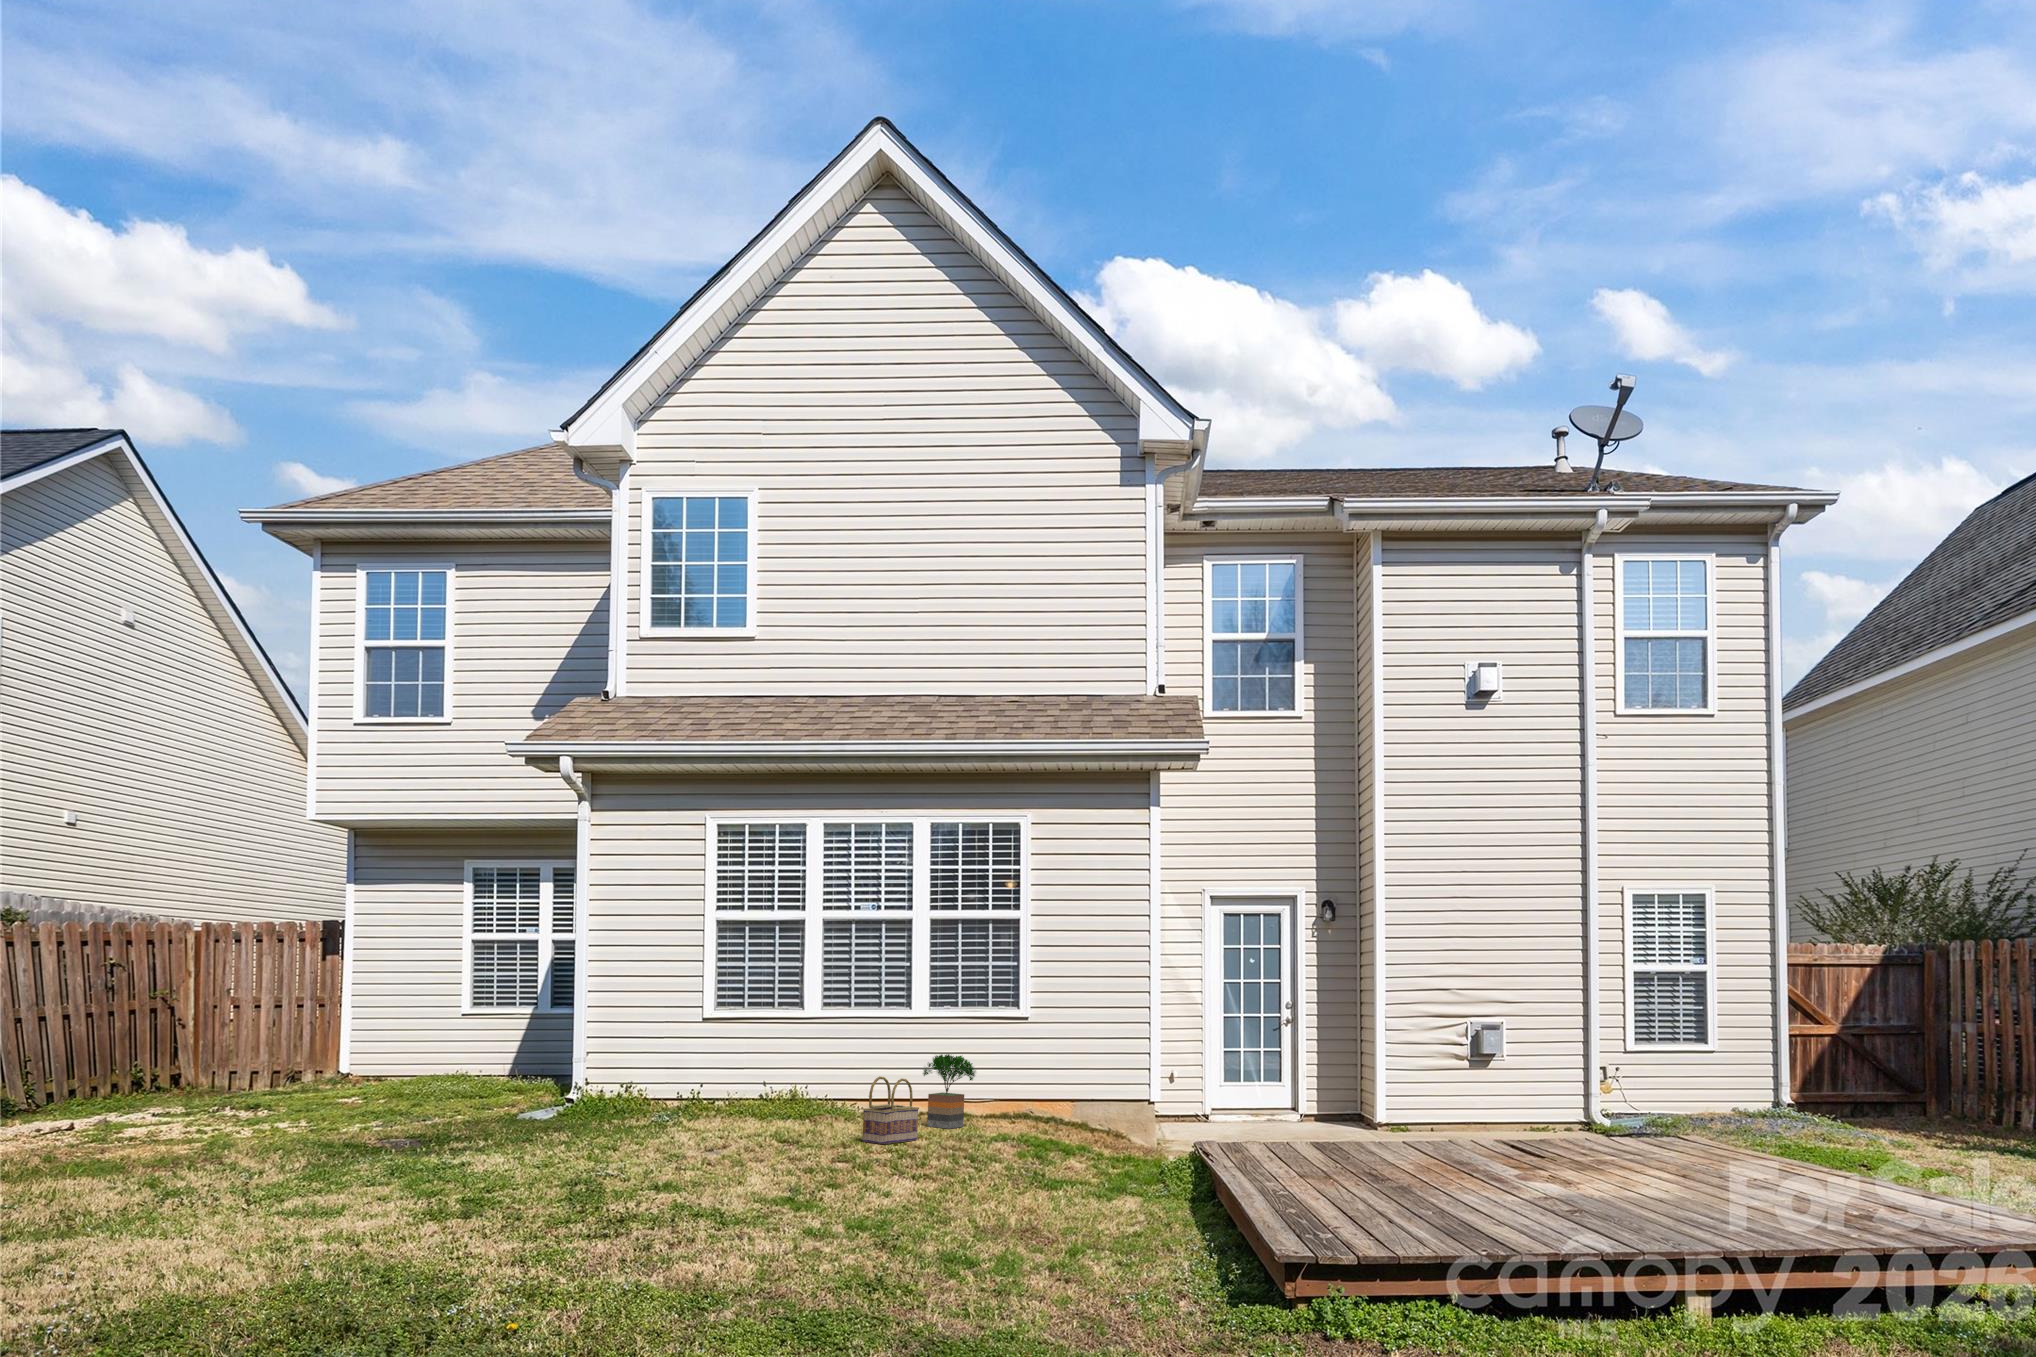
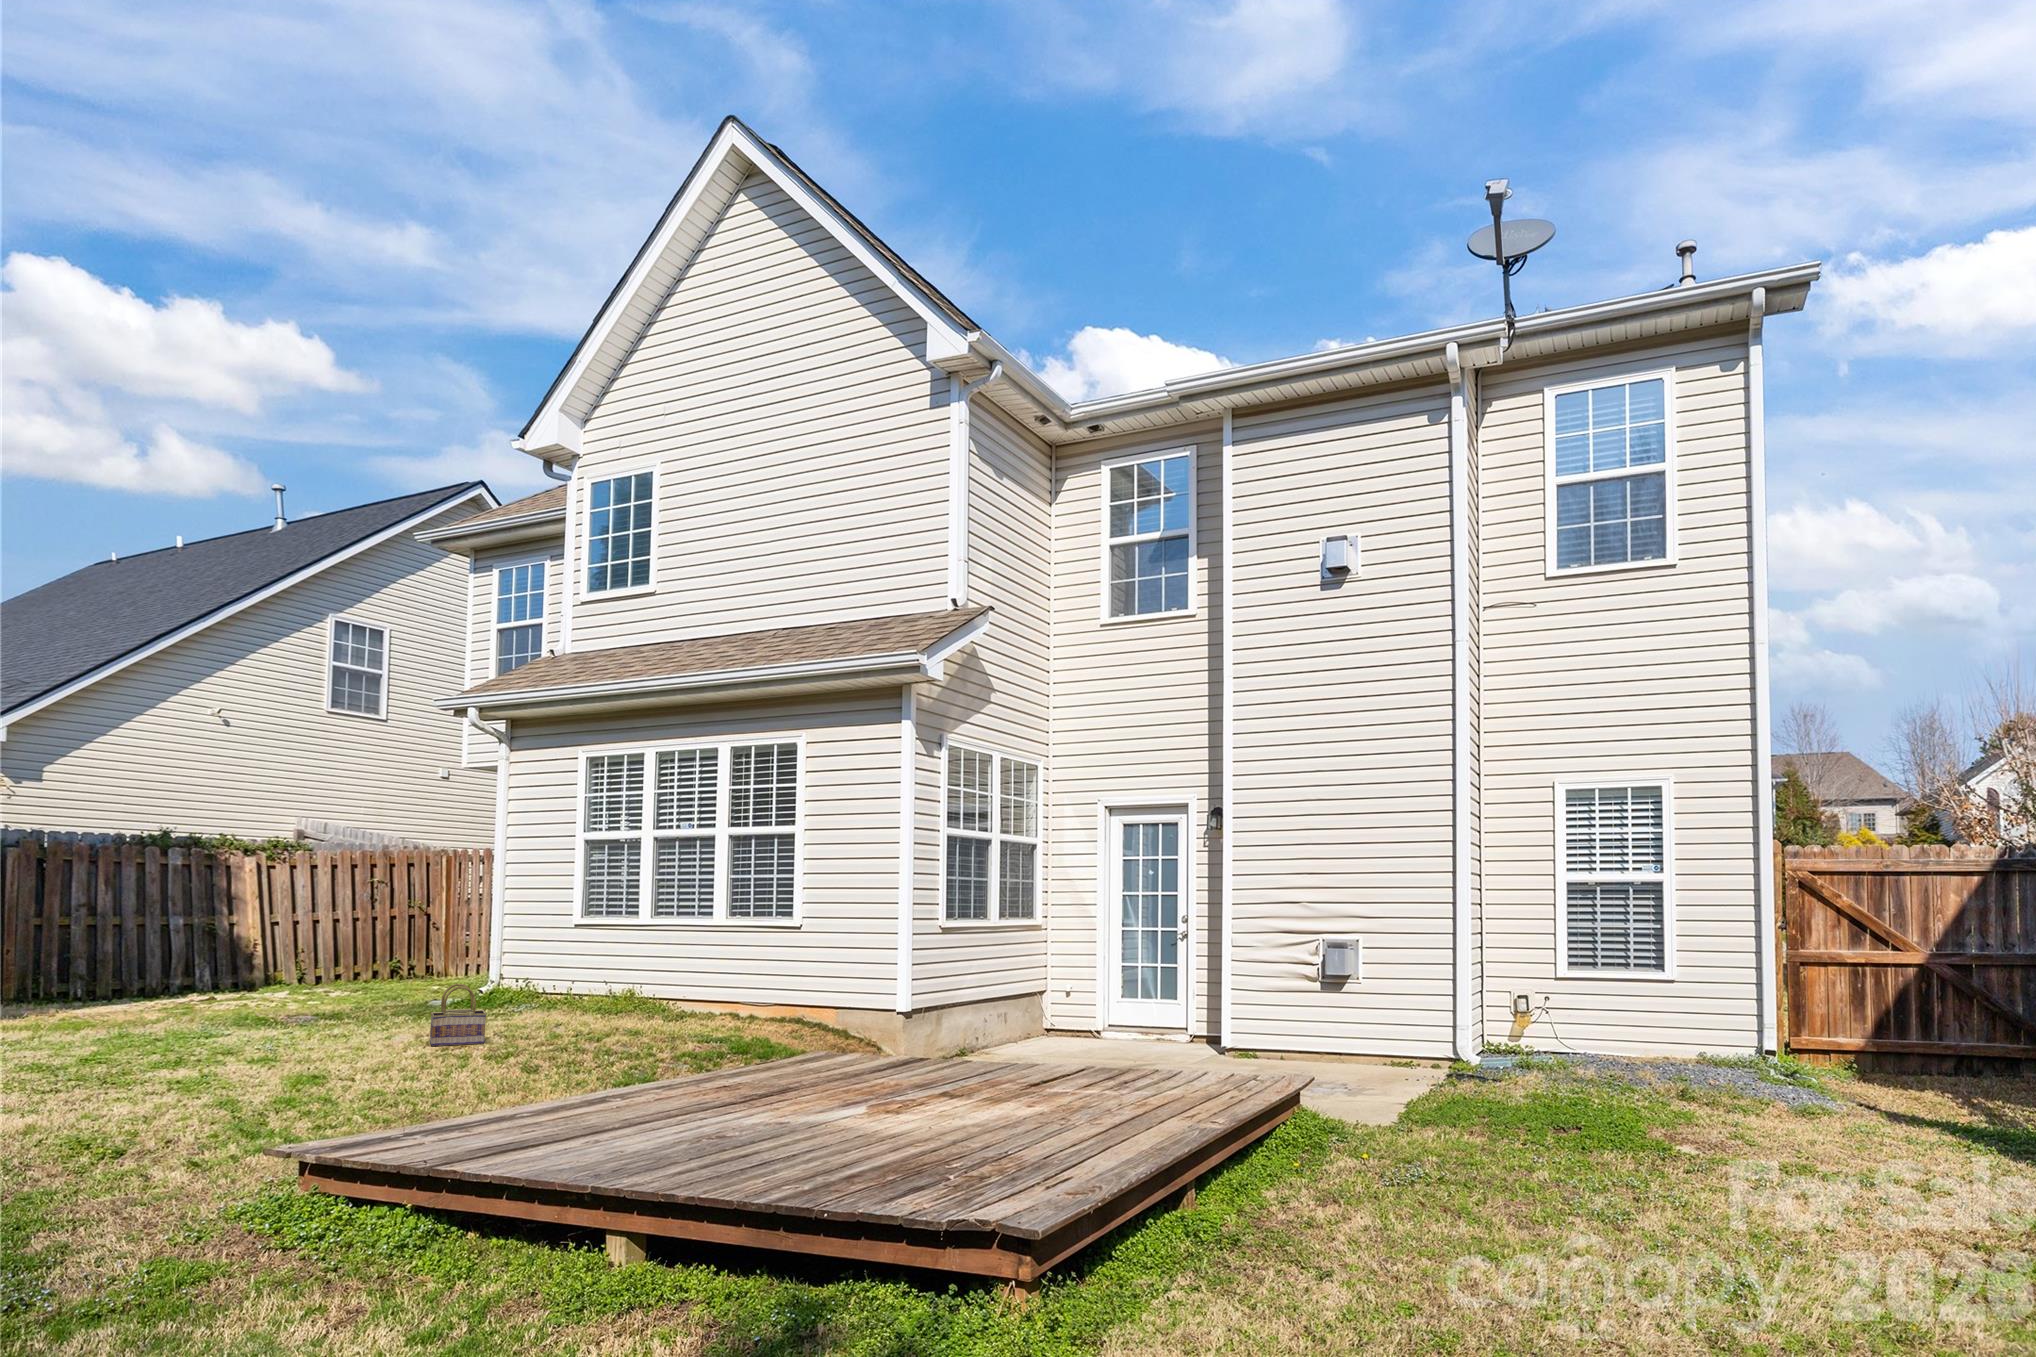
potted tree: present [923,1054,976,1129] -> none [563,963,612,1033]

